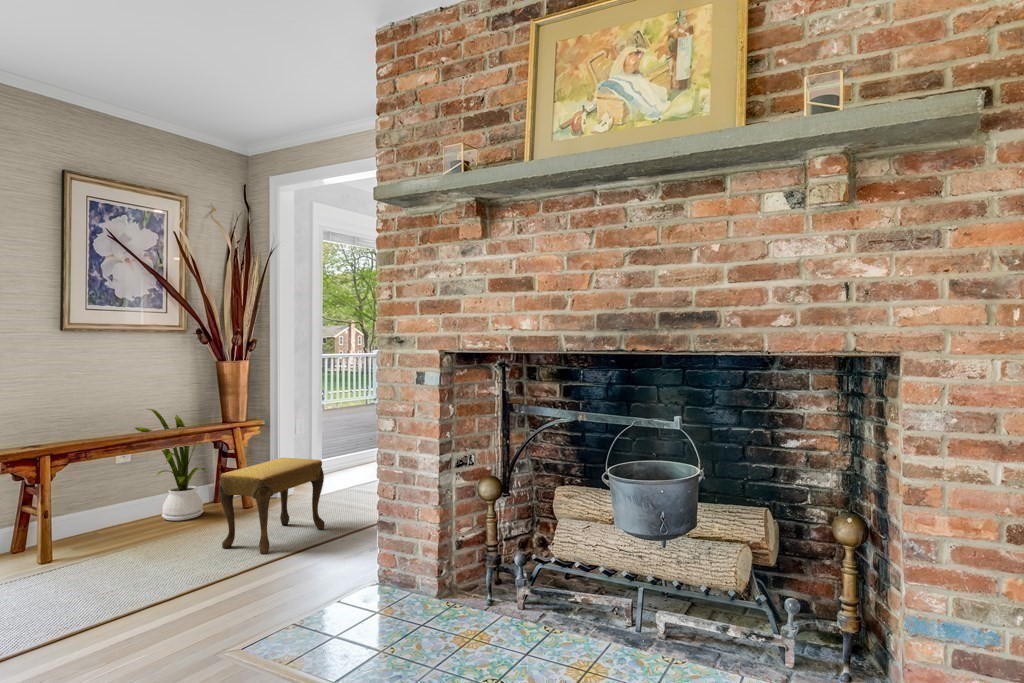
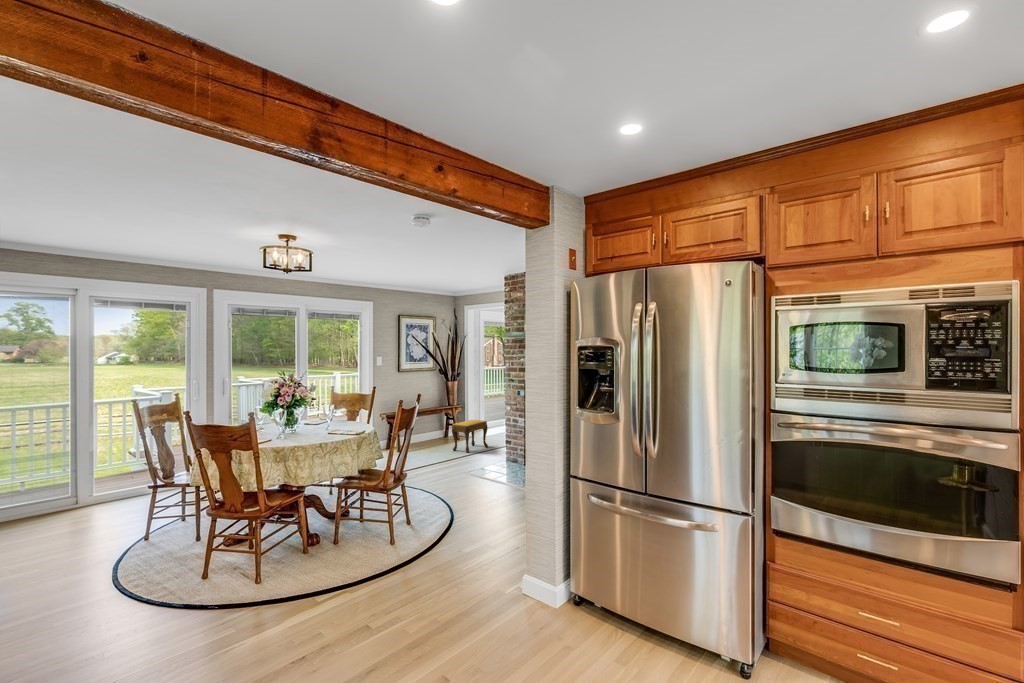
house plant: present [135,409,205,521] -> none [419,400,445,443]

